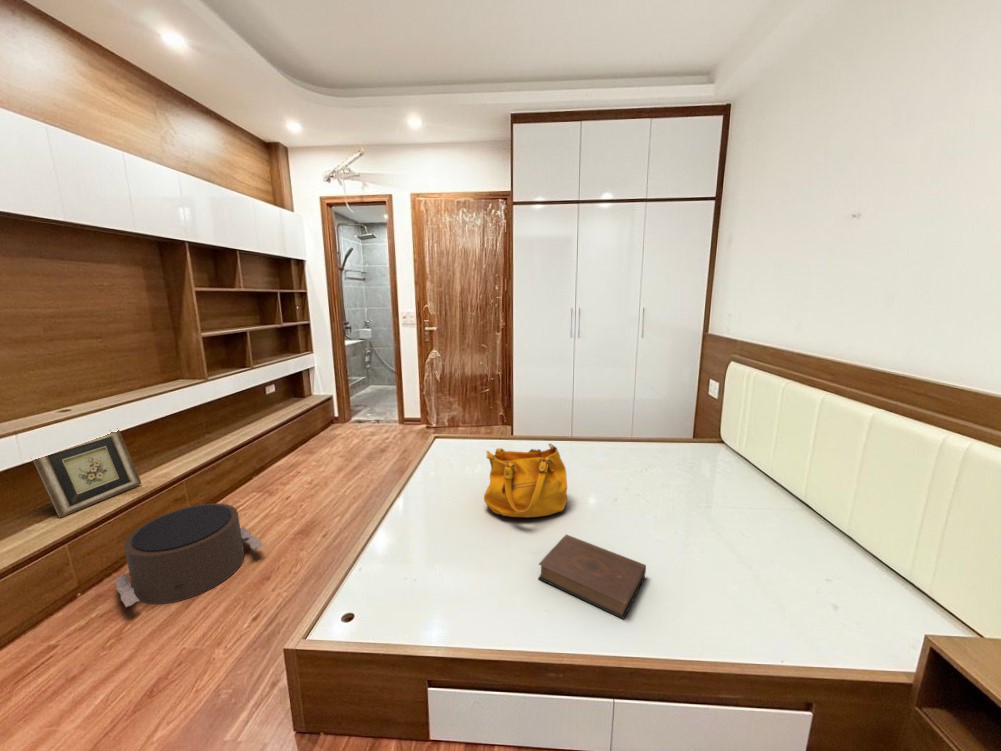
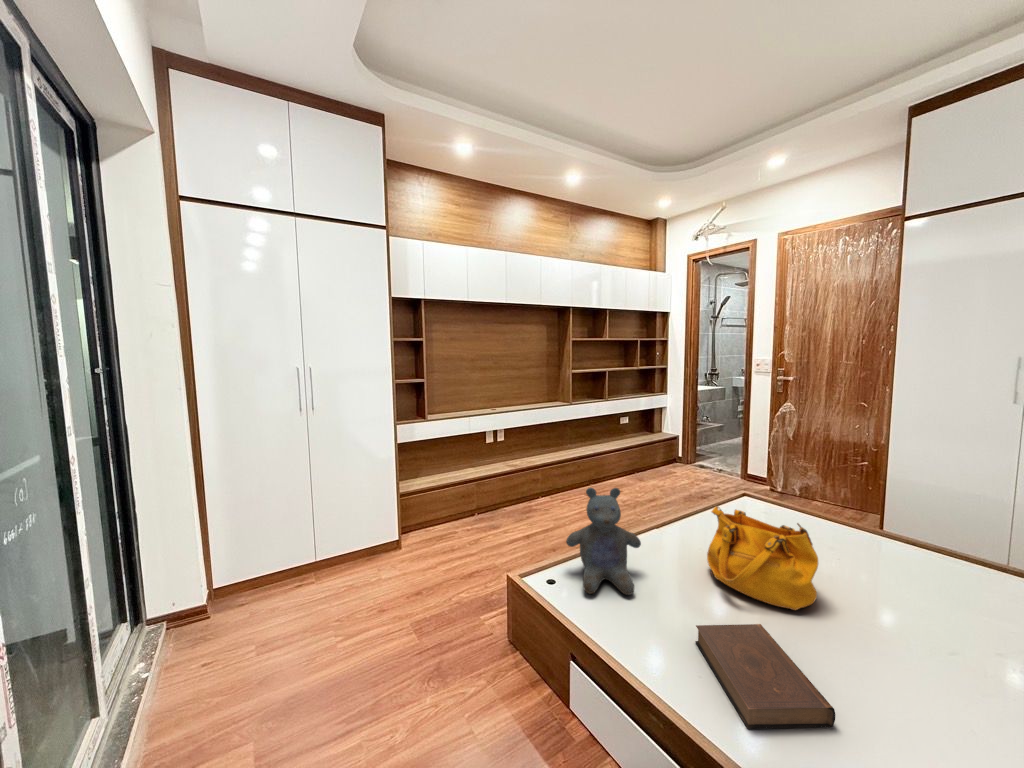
picture frame: present [33,430,142,518] -> none [476,425,519,468]
stuffed bear: none [368,465,460,599] -> present [566,488,641,595]
pouf: present [116,503,263,607] -> none [486,485,562,541]

